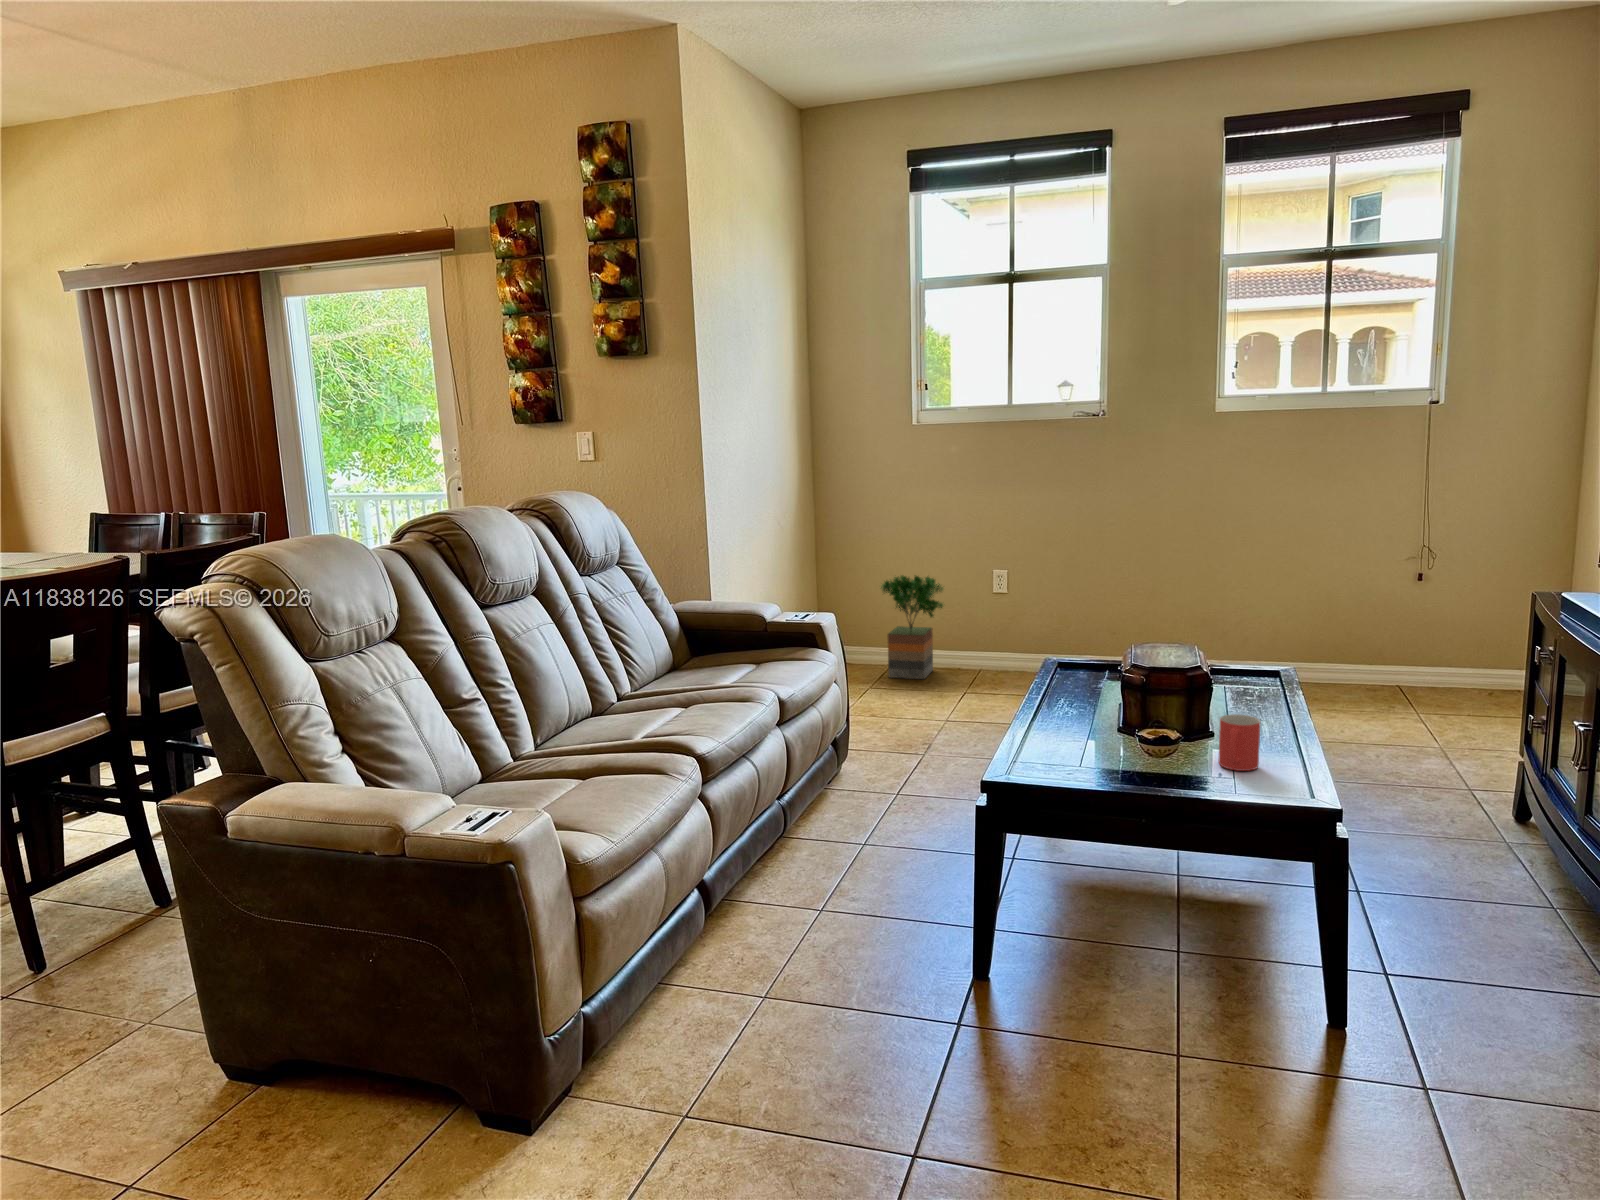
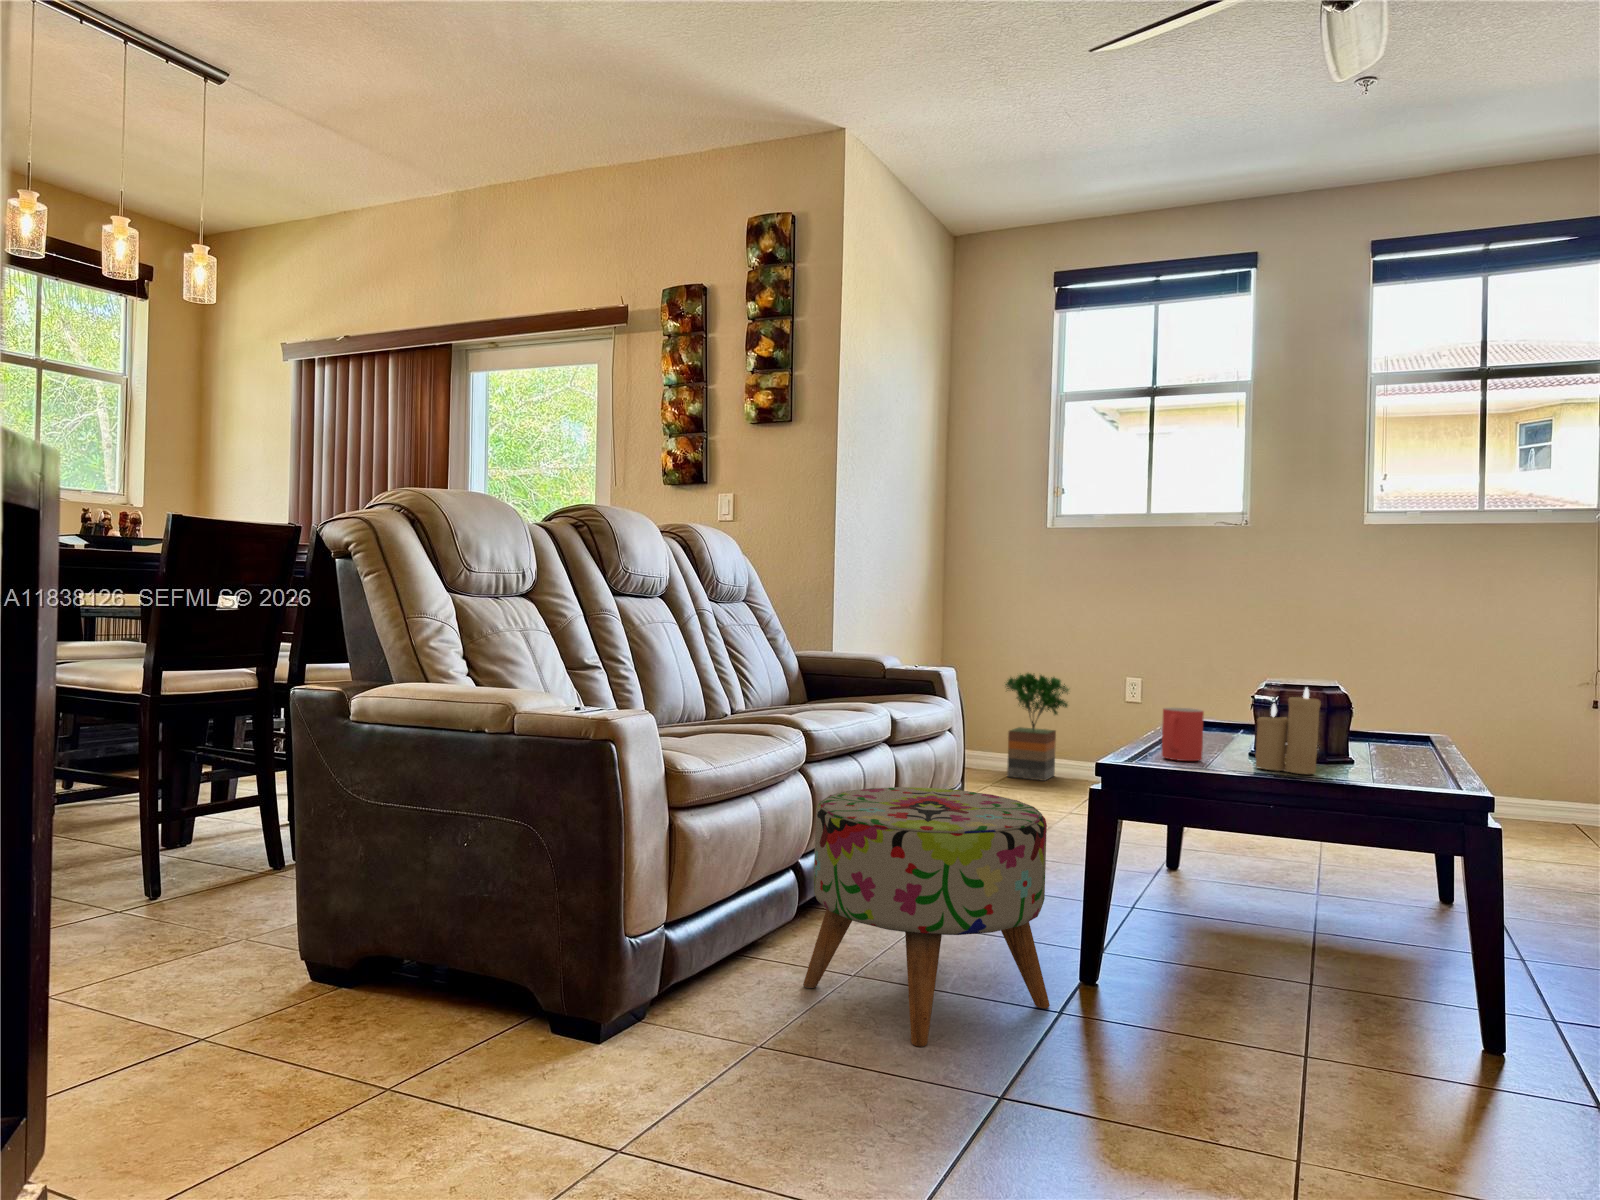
candle: none [1121,697,1180,778] -> present [1255,688,1321,774]
mug: present [1218,714,1260,771] -> present [1162,708,1204,761]
ottoman: none [715,810,945,1087] -> present [803,787,1050,1047]

